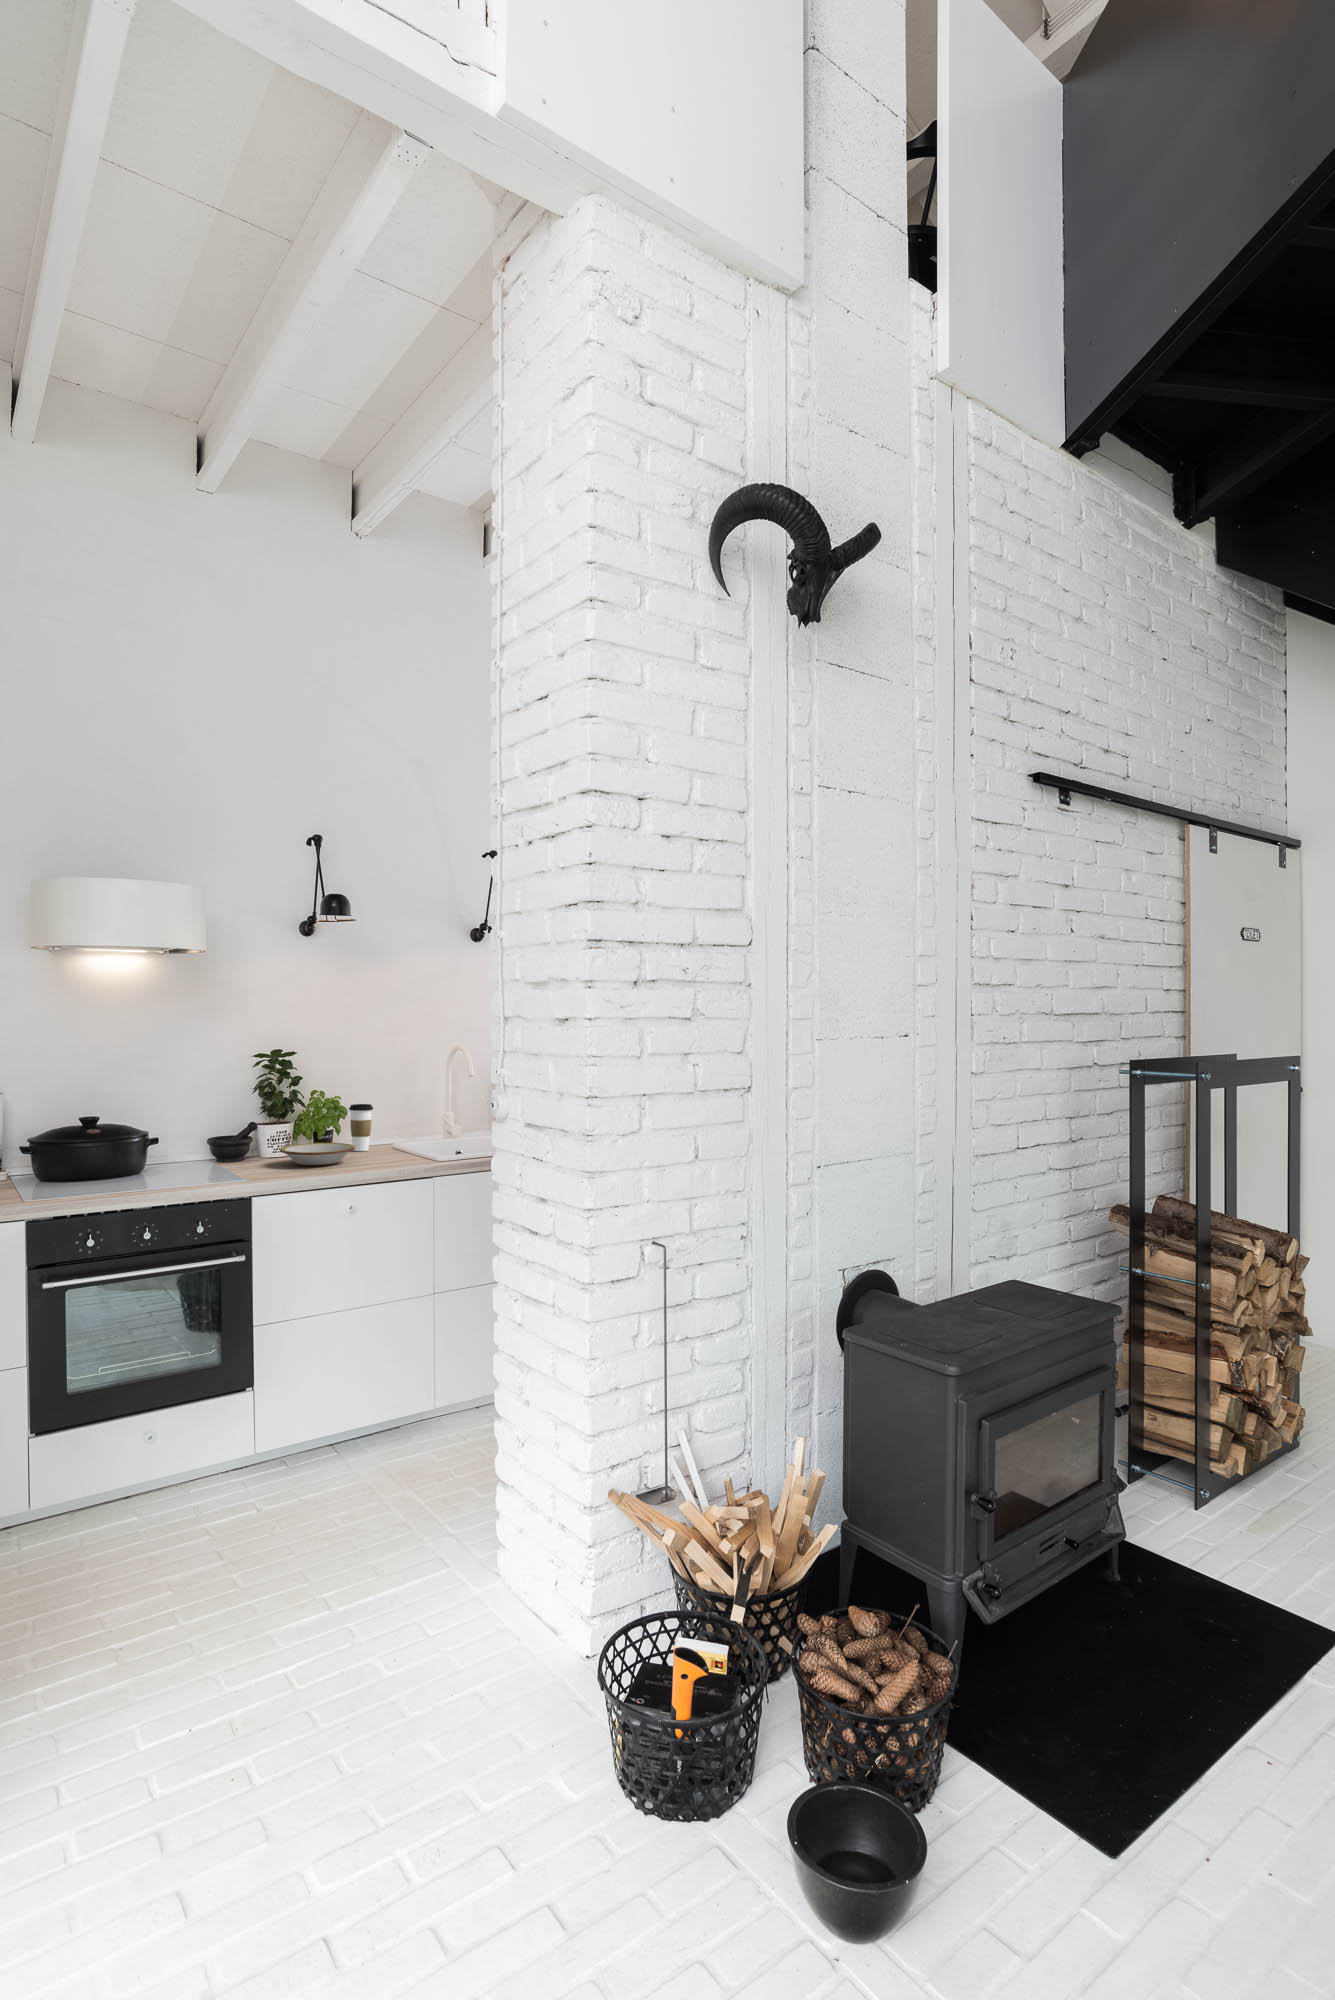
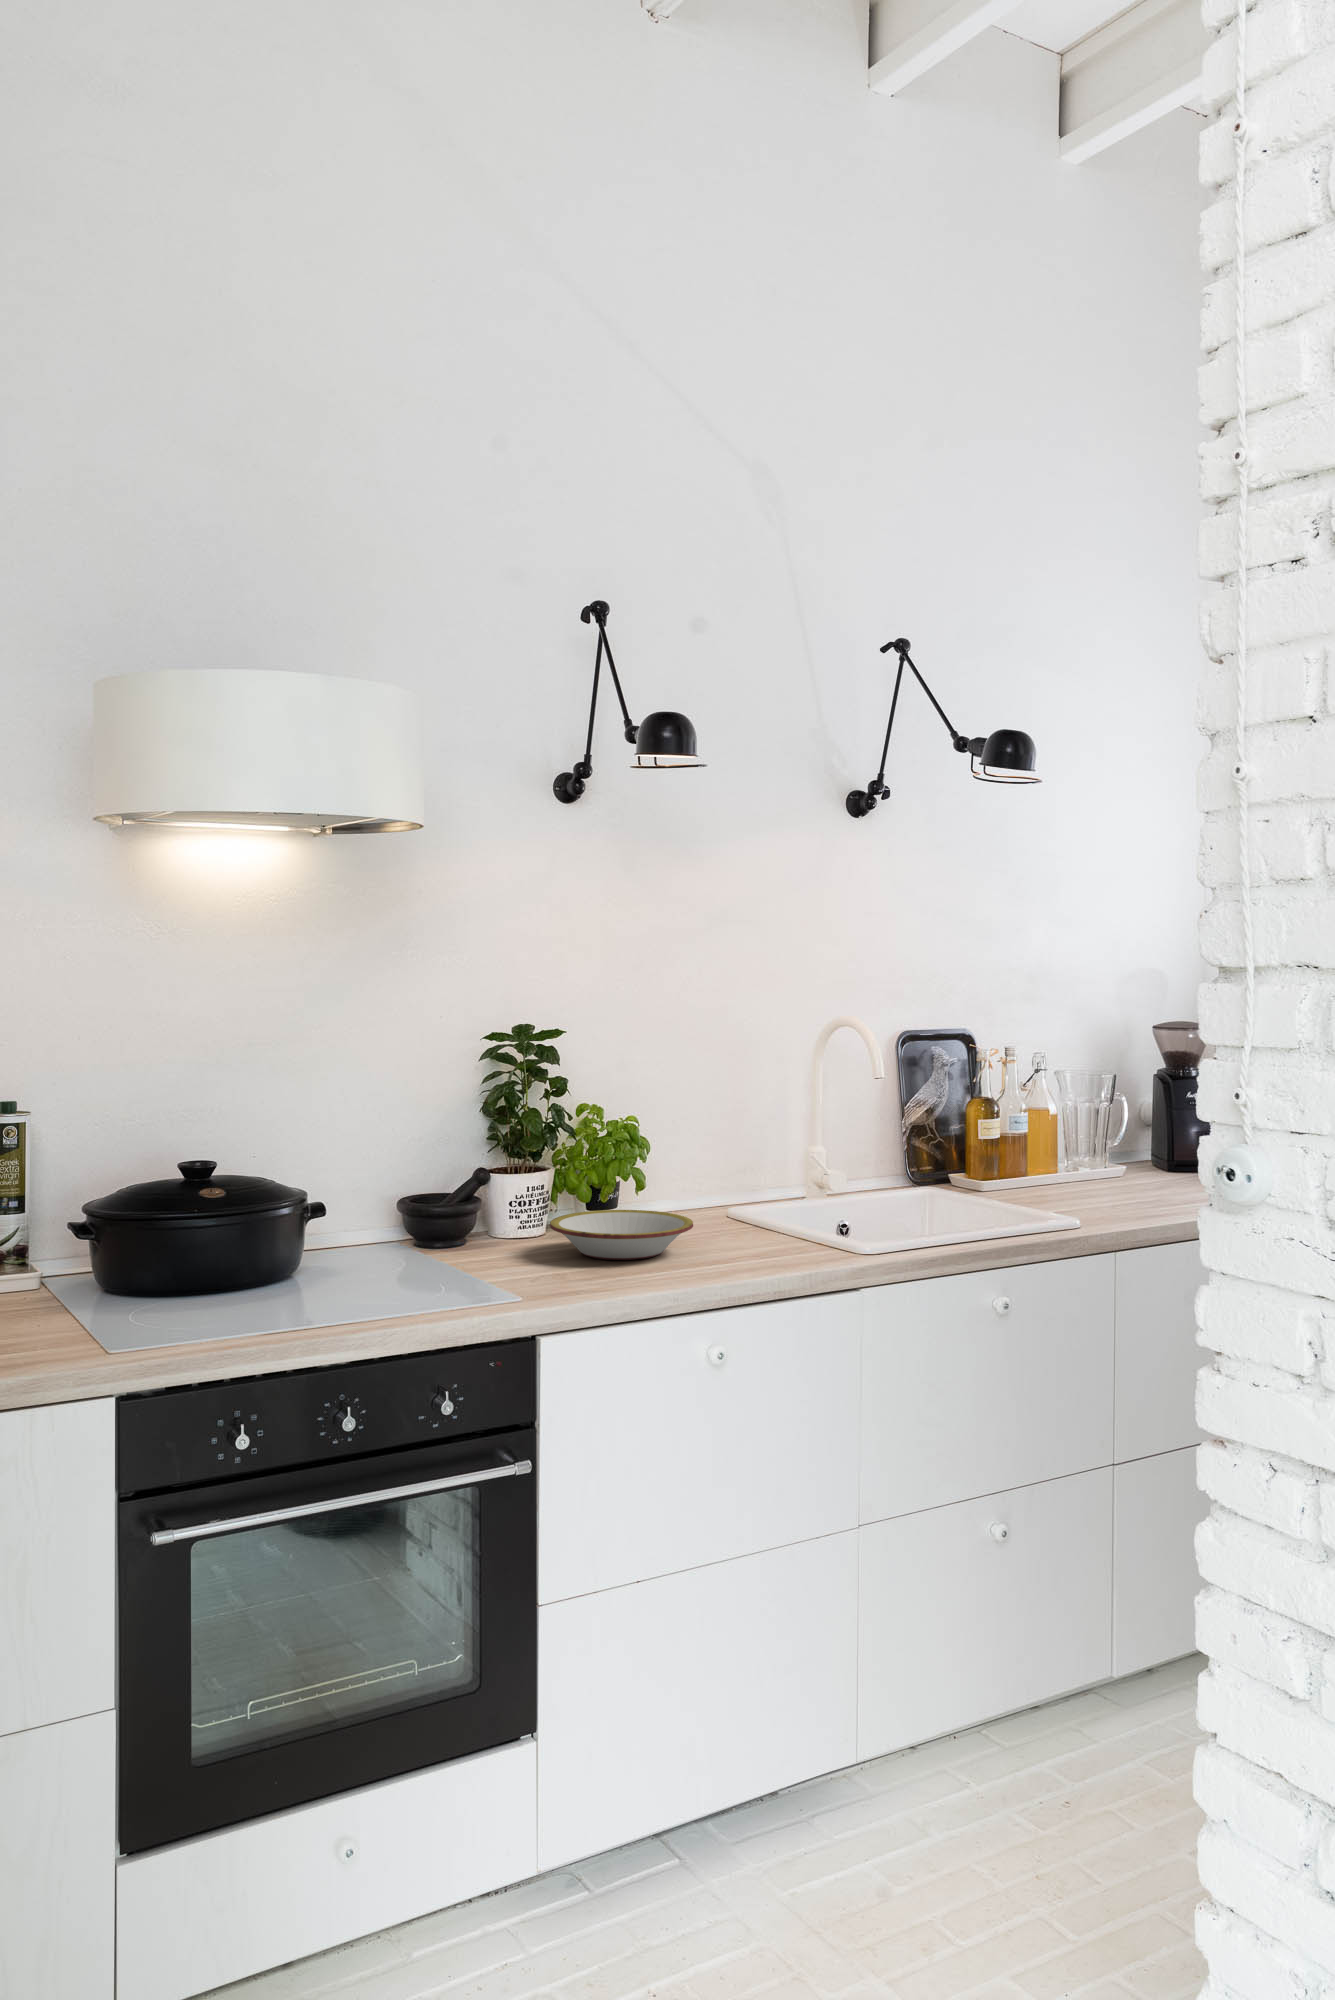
coffee cup: present [349,1104,373,1151] -> none [652,1131,697,1224]

